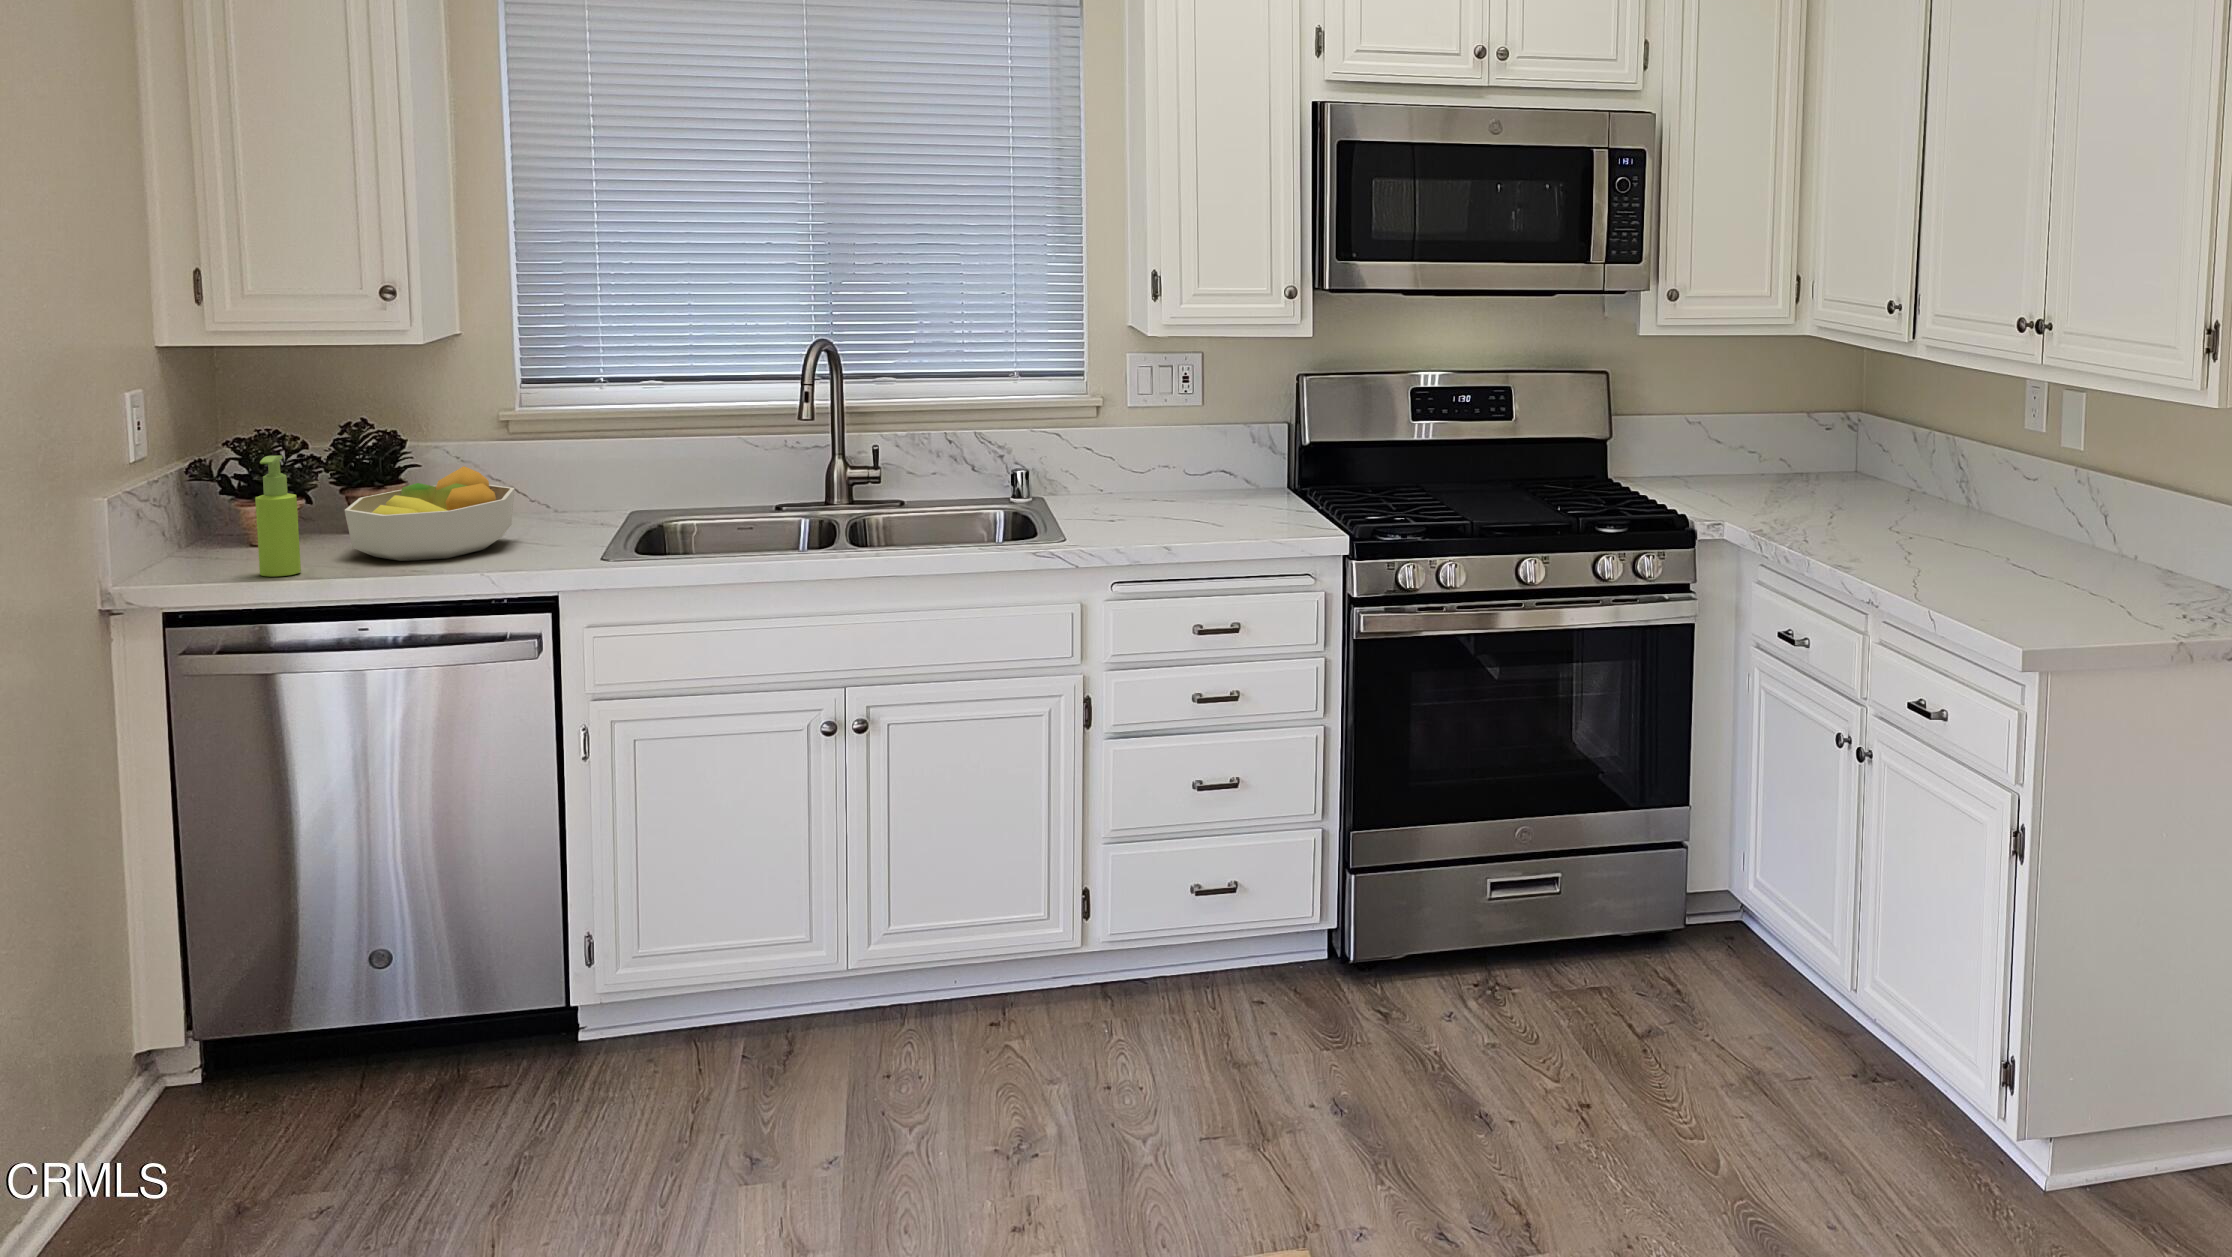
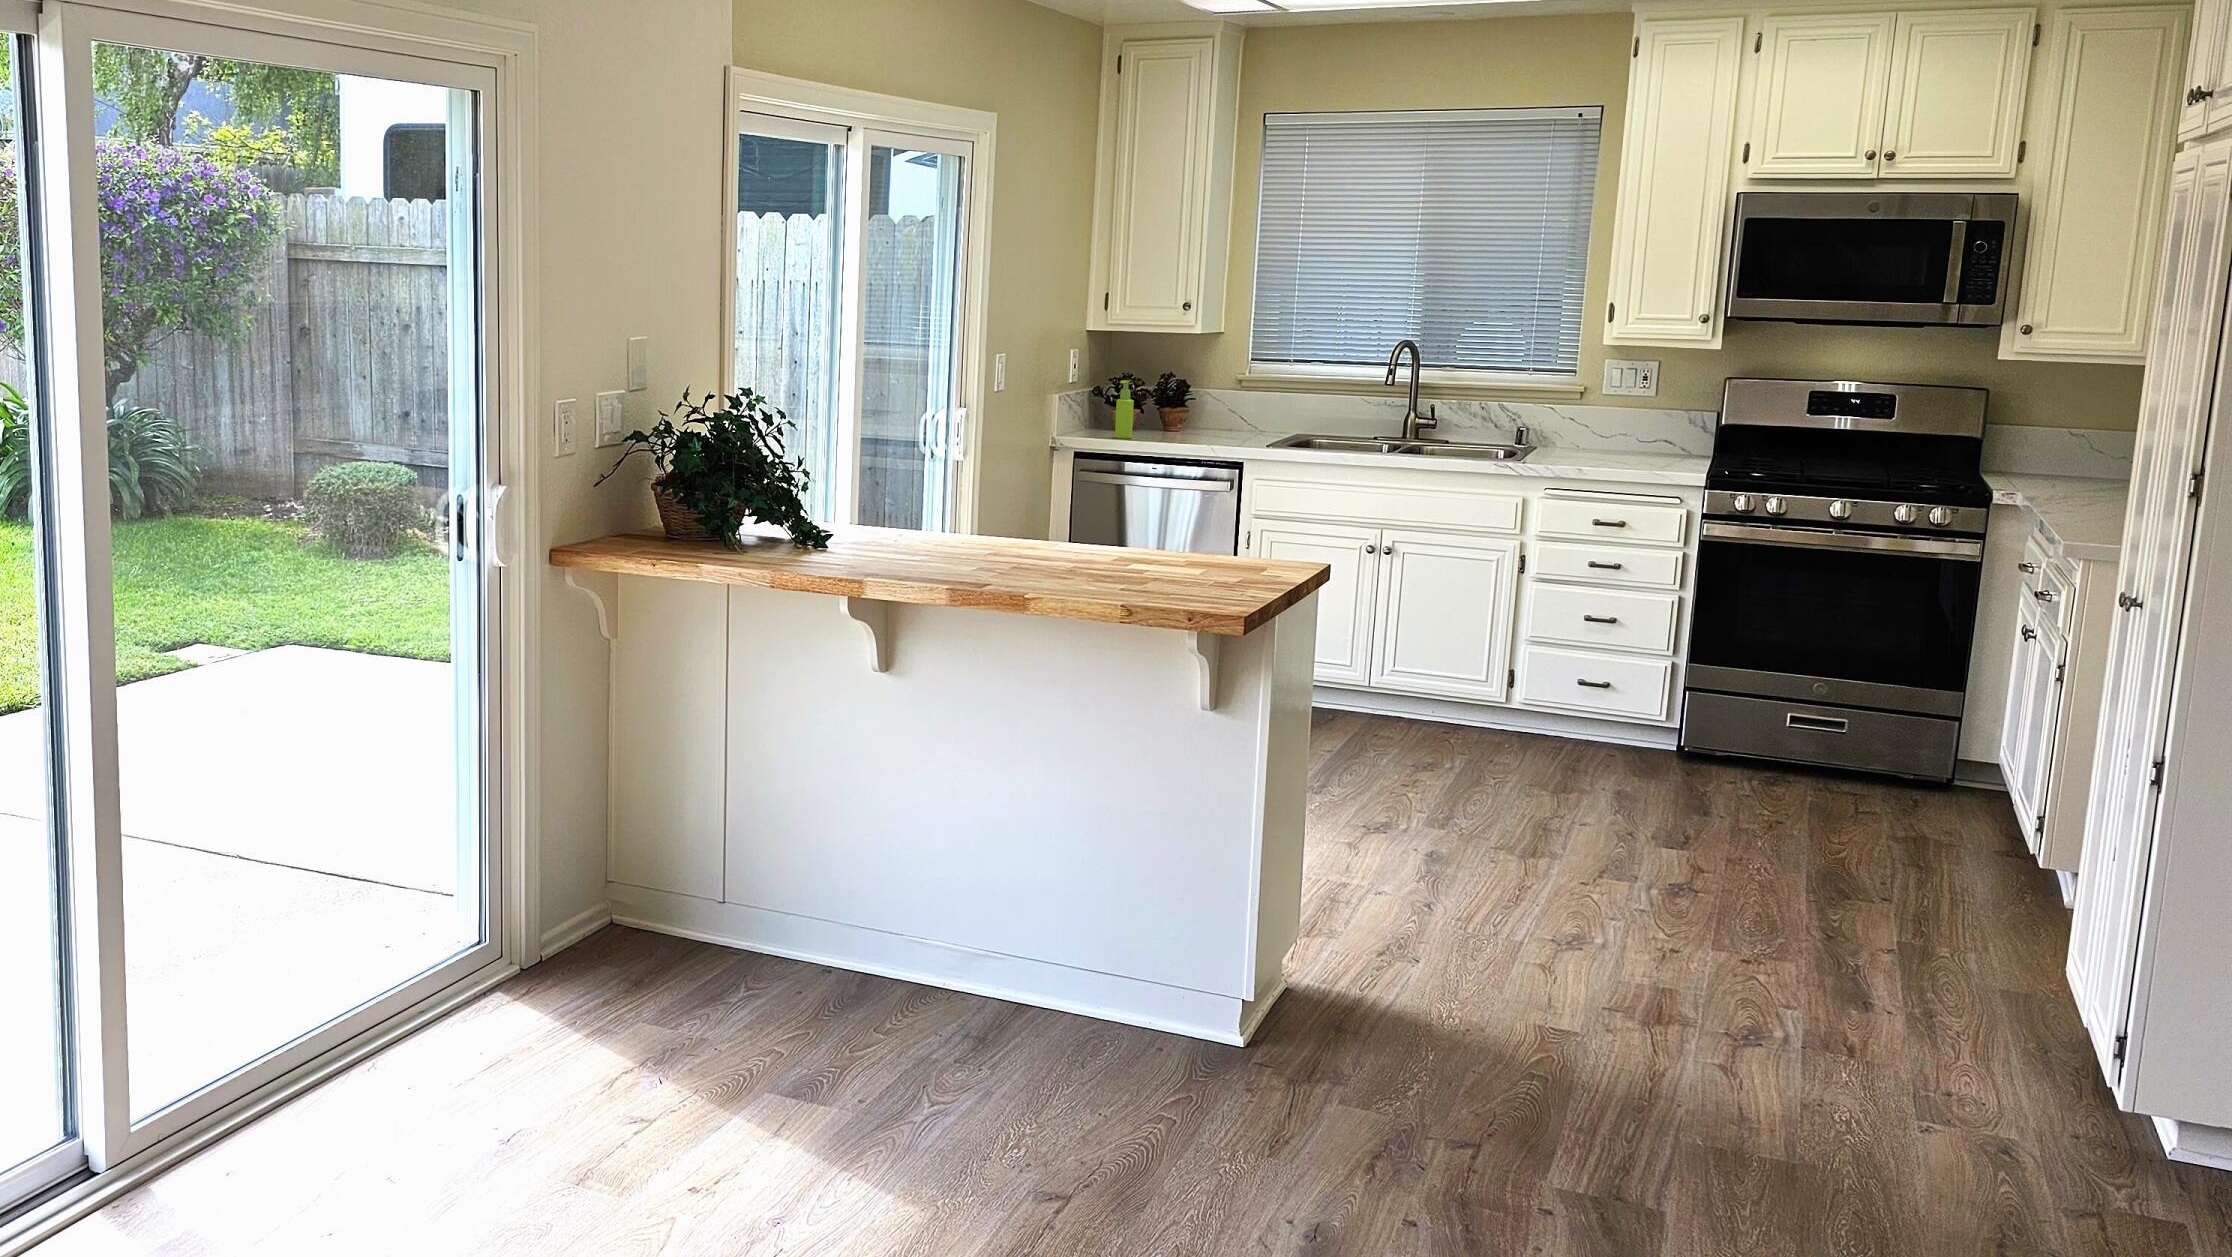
fruit bowl: present [345,466,515,561] -> none [1155,398,1236,441]

